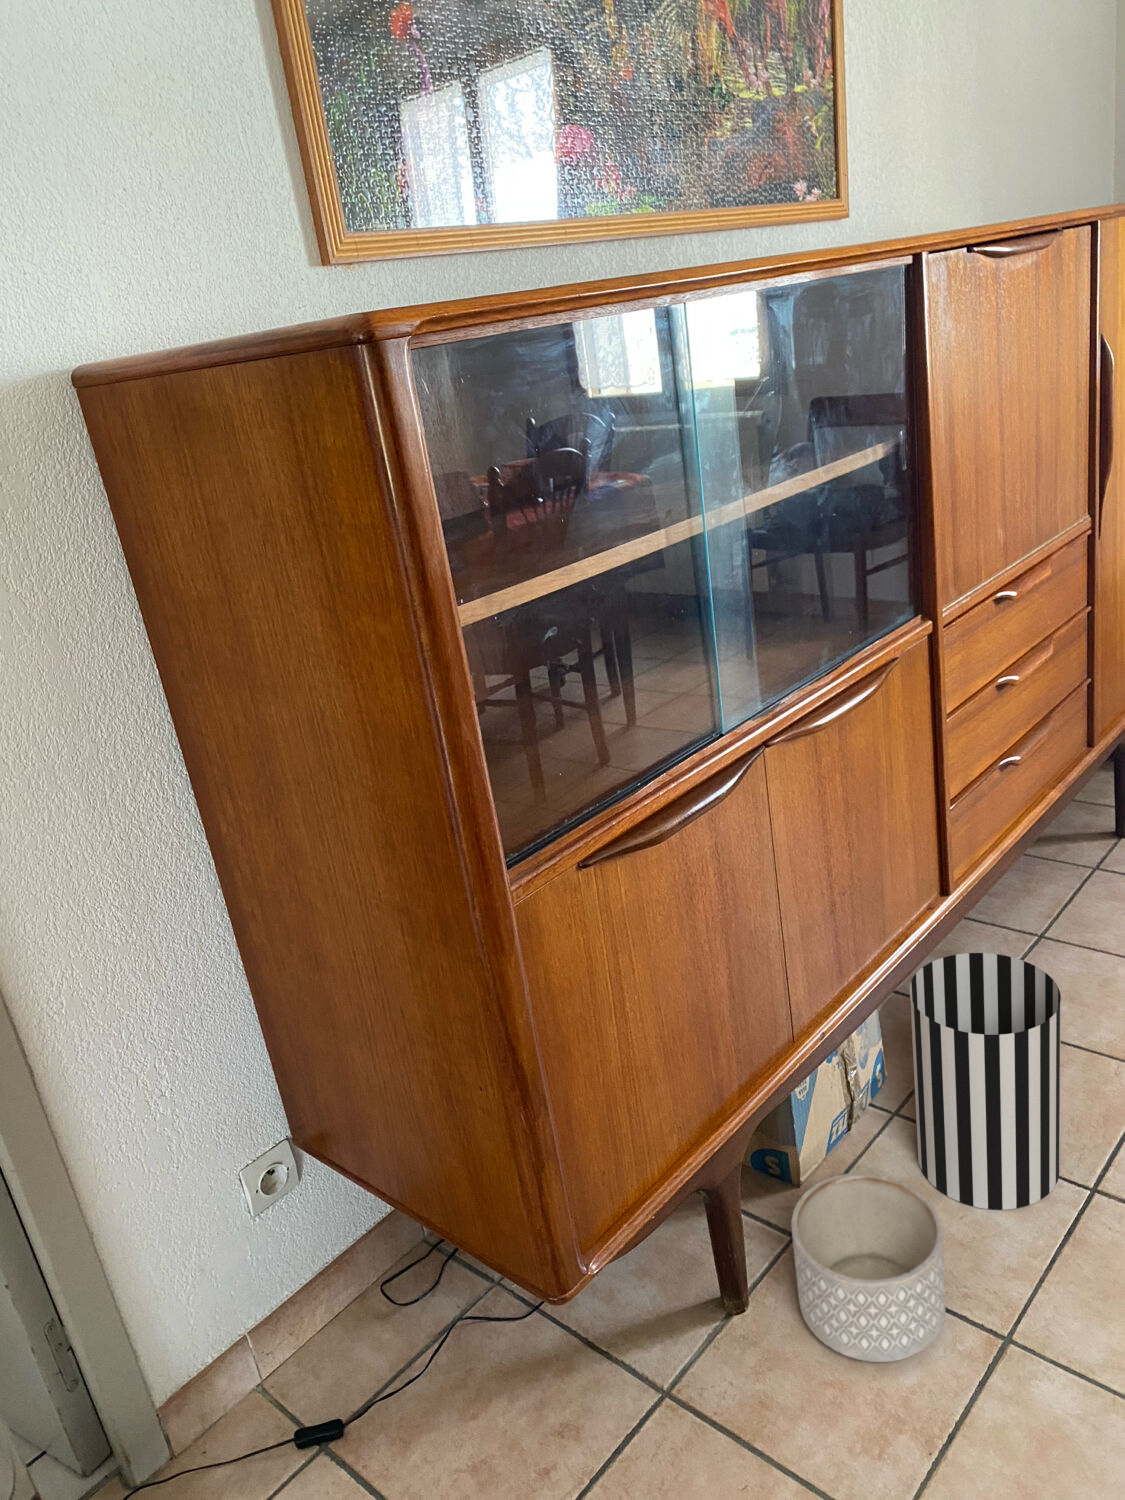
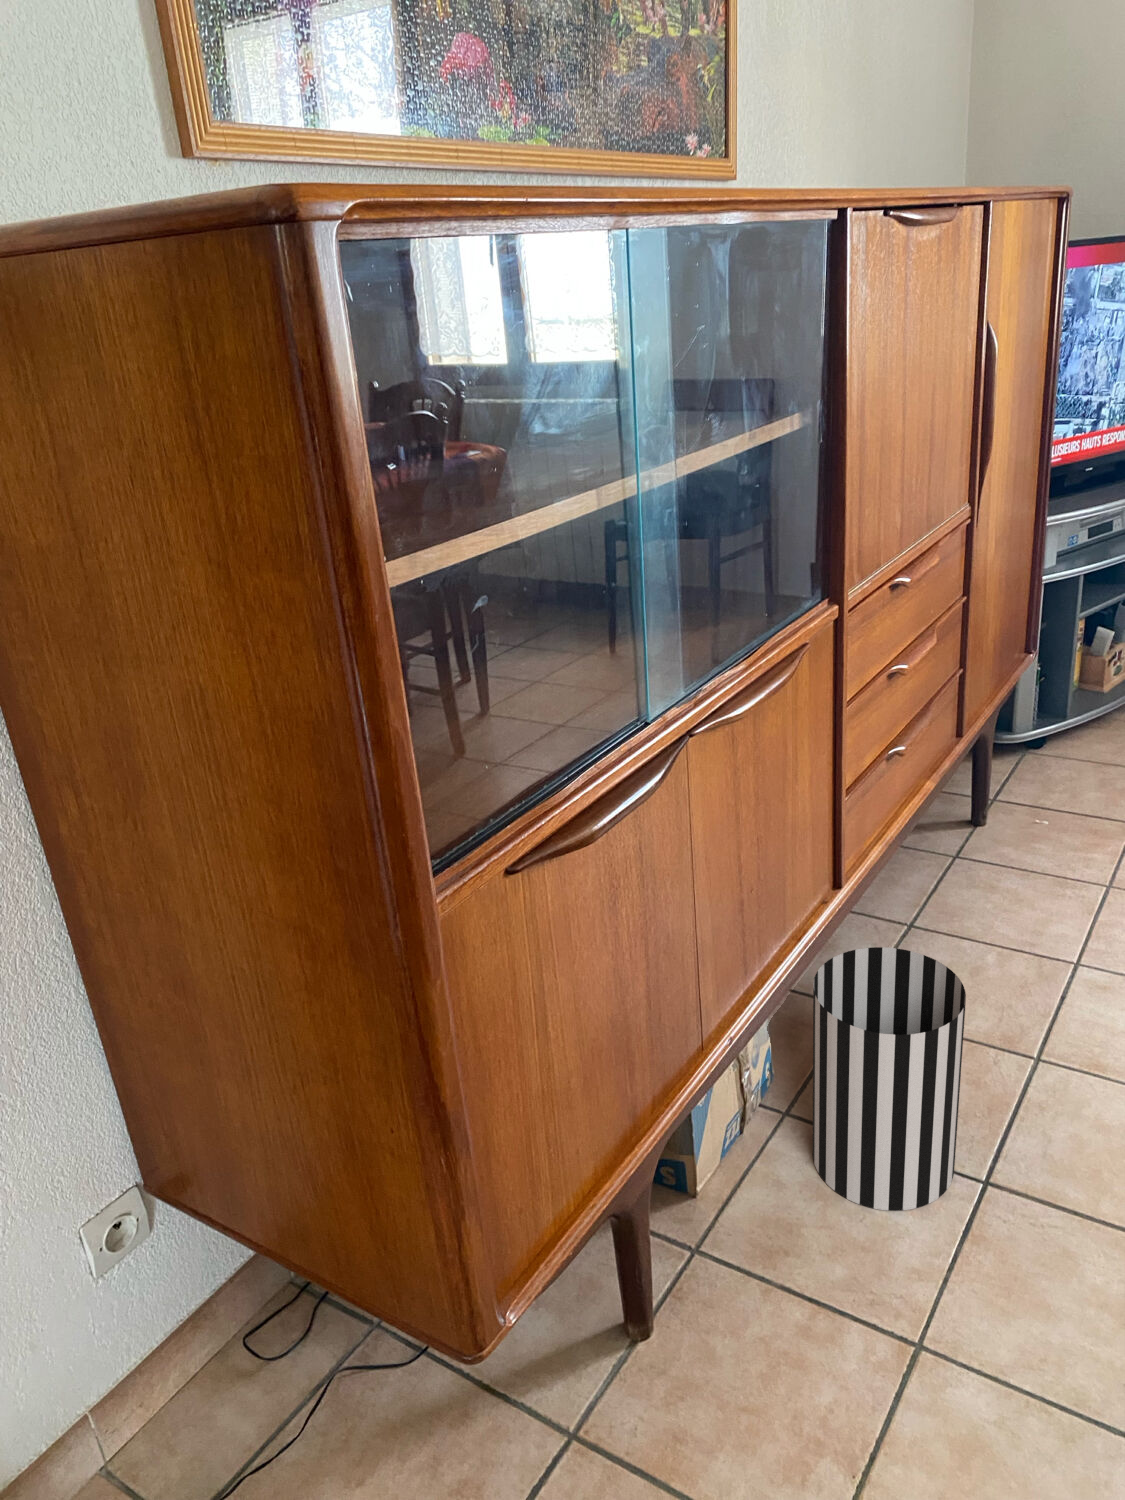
planter: present [791,1173,946,1362] -> none [704,1184,861,1386]

